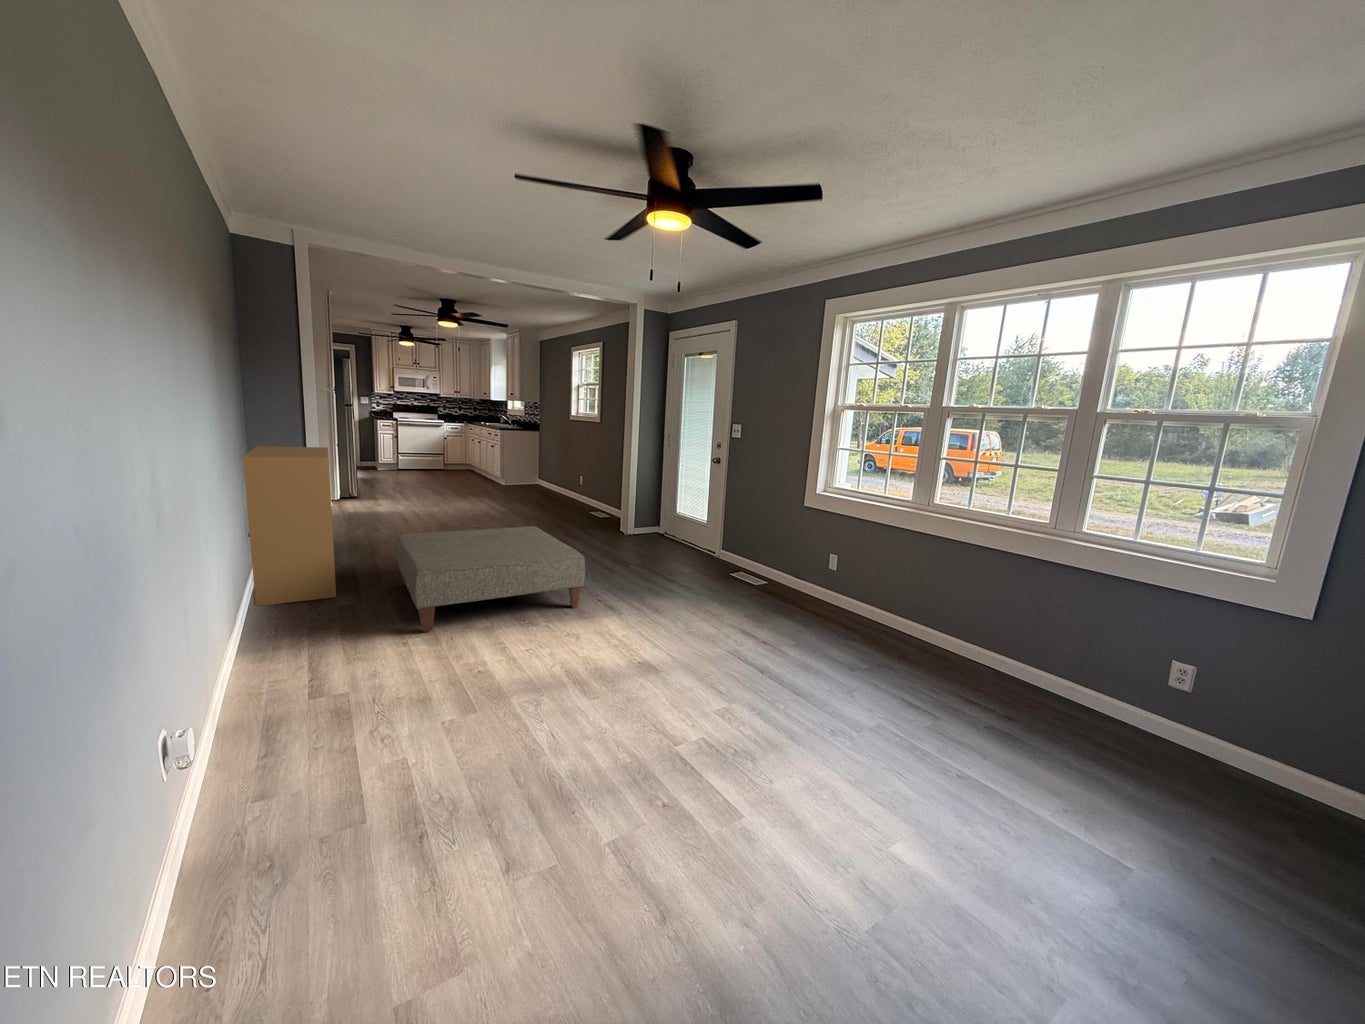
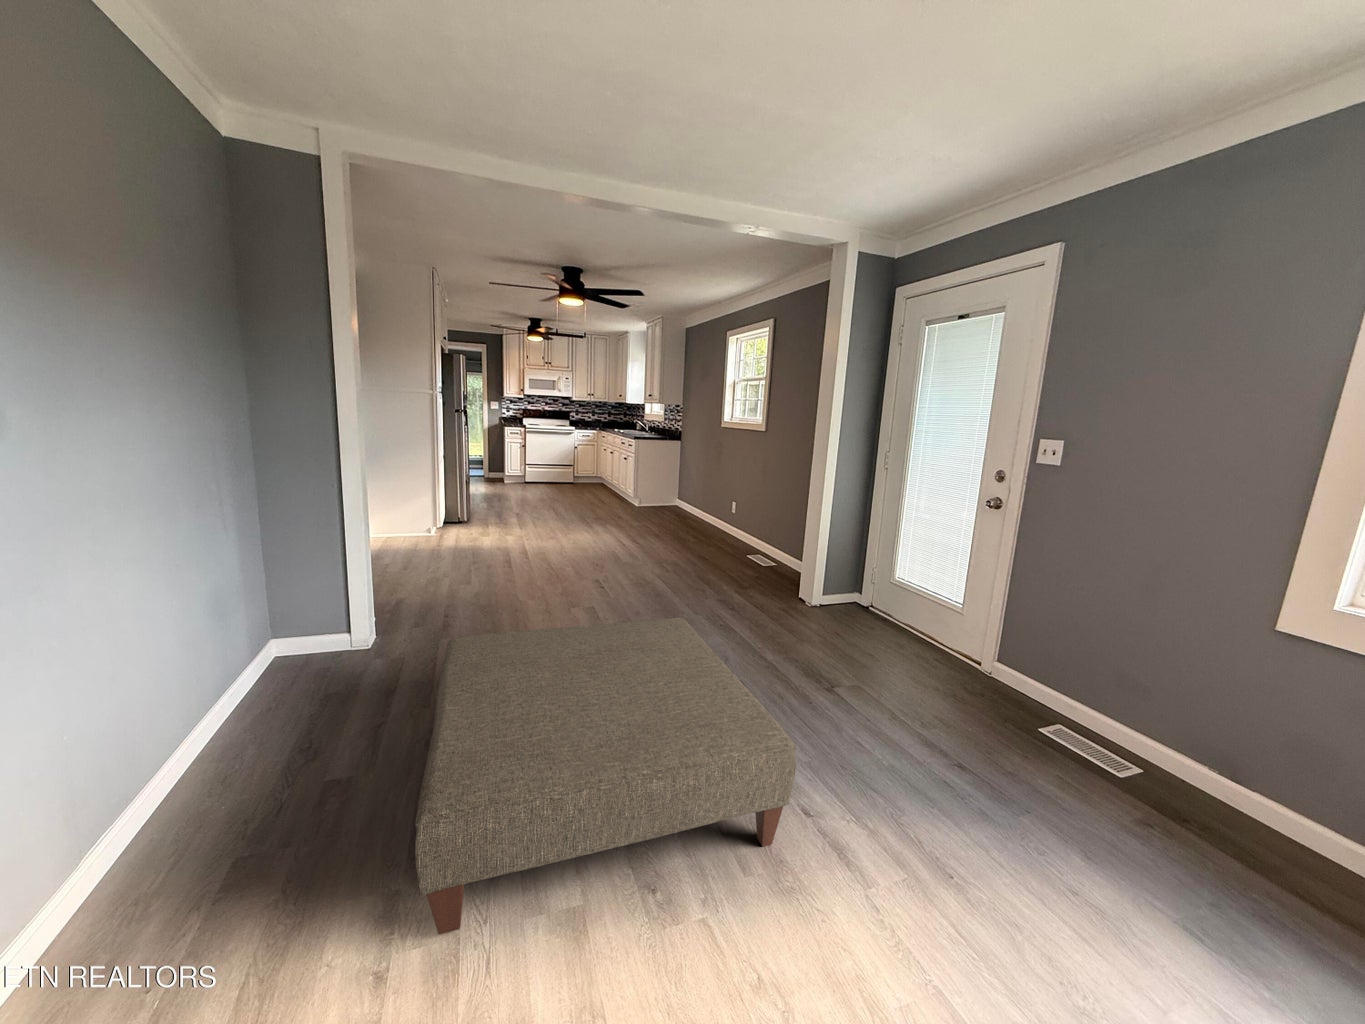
bookshelf: present [243,446,336,606] -> none [161,477,382,774]

